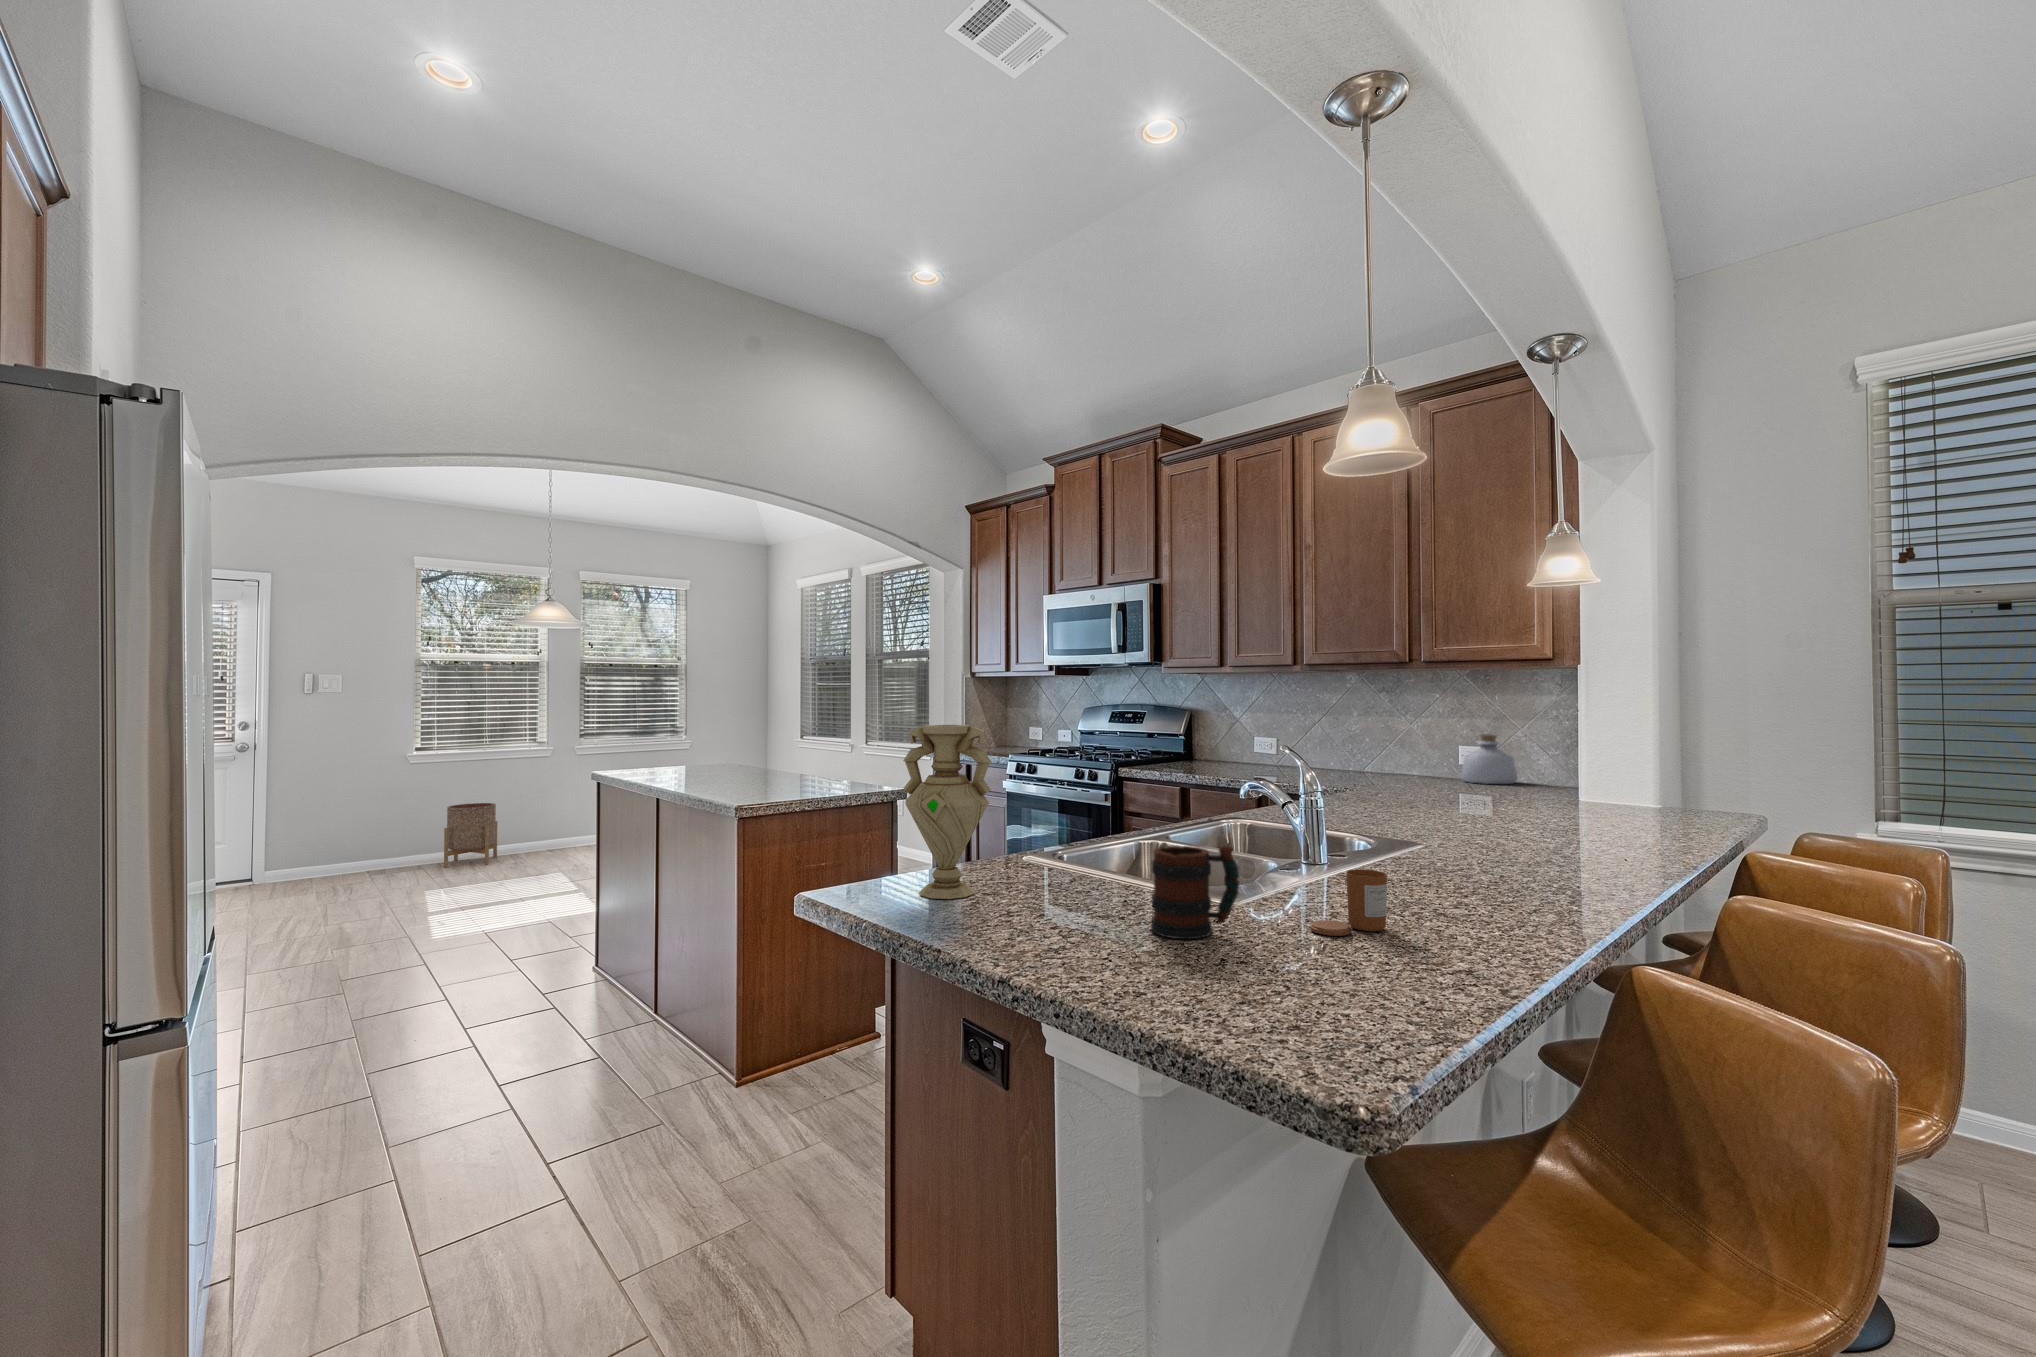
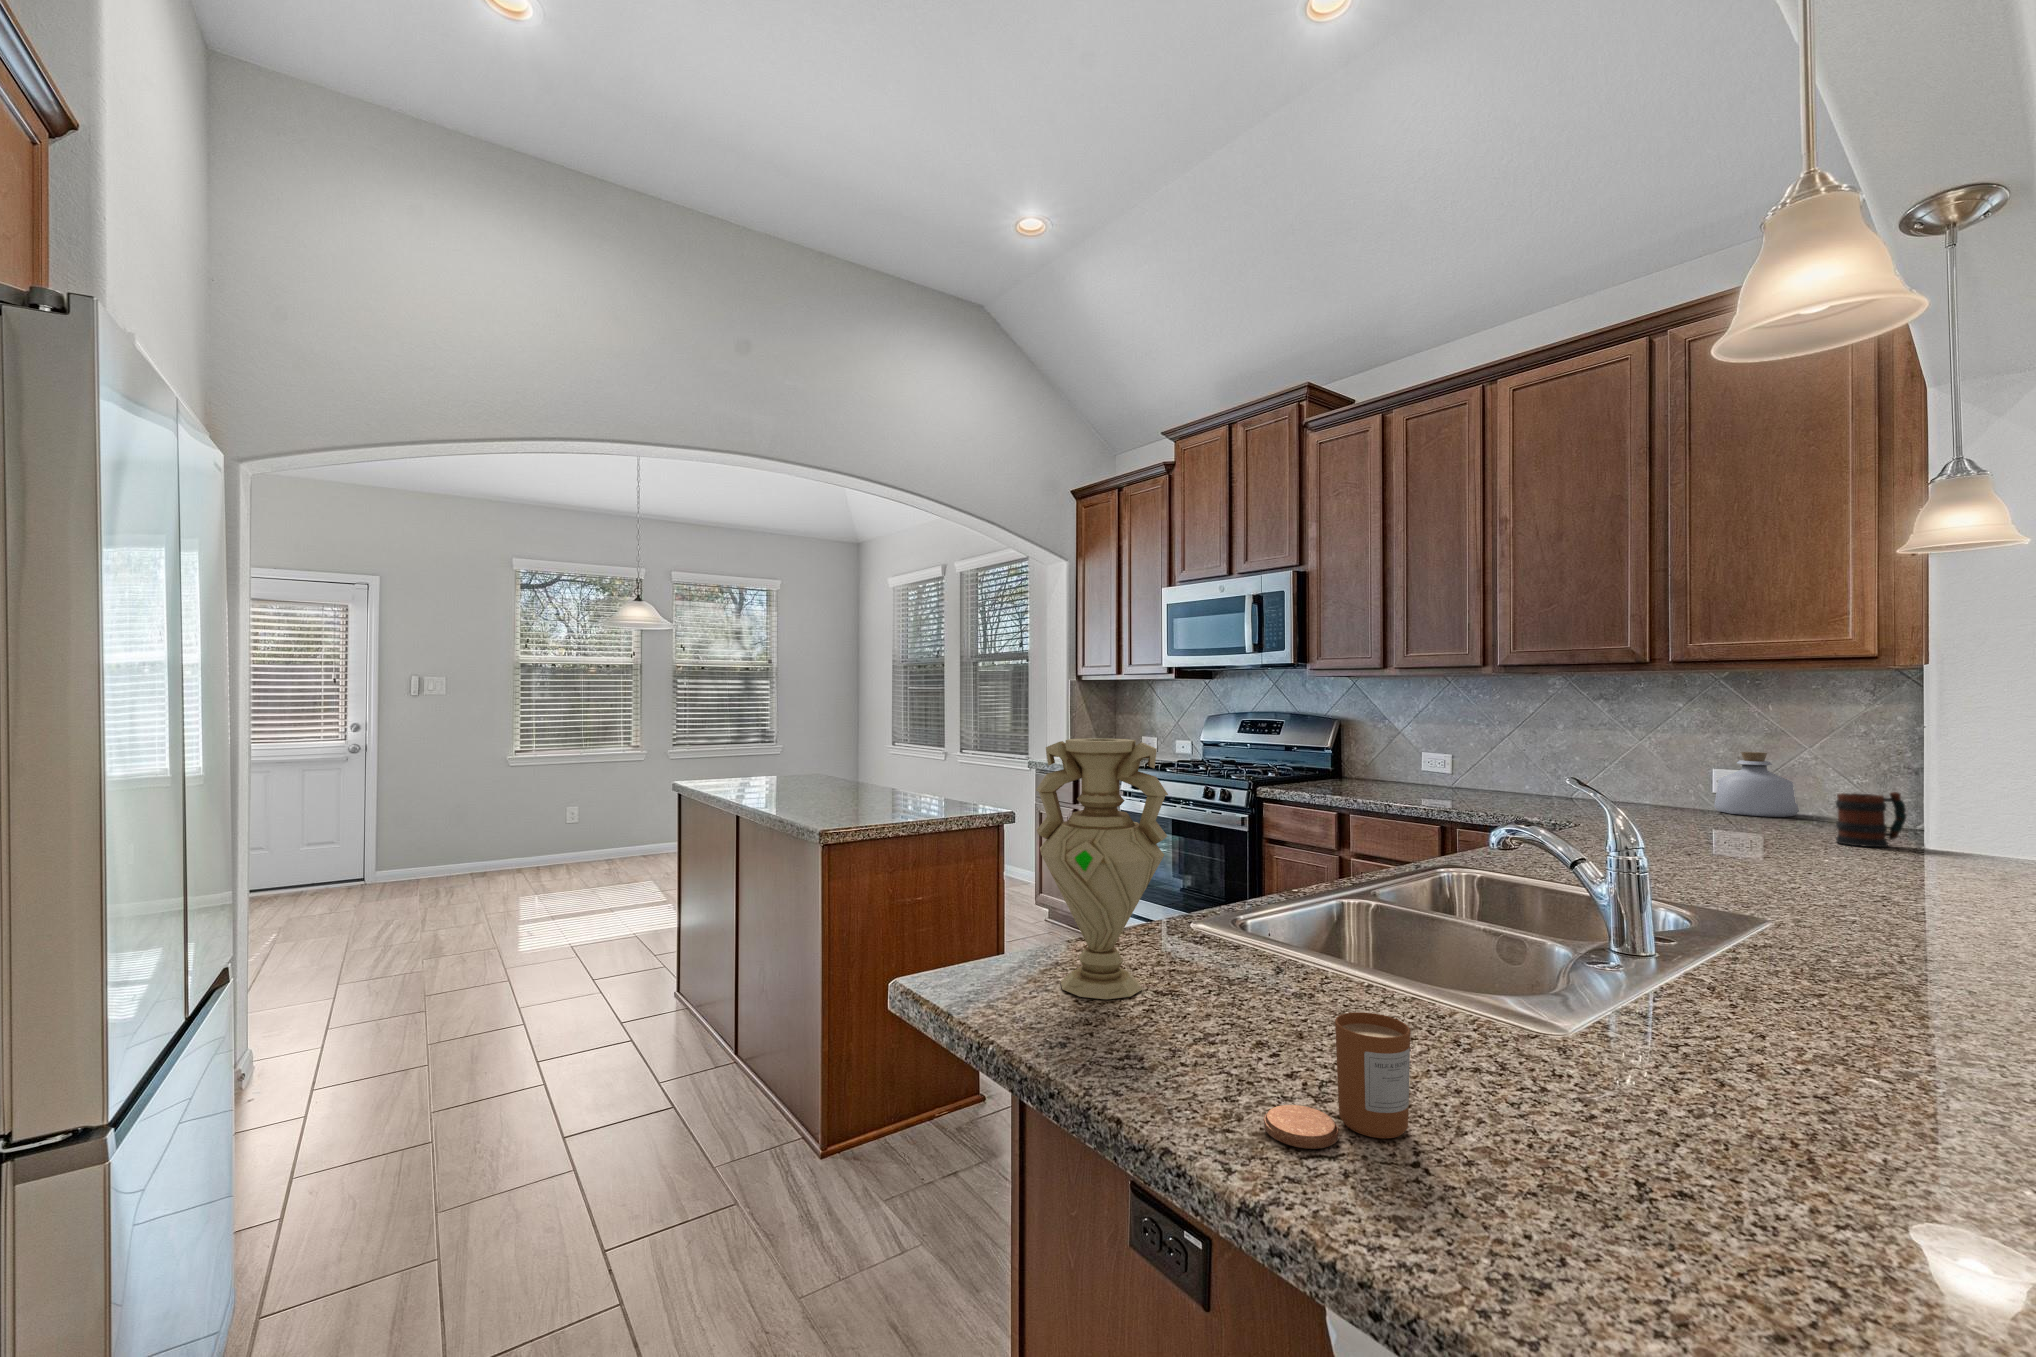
planter: present [444,803,497,867] -> none [542,808,594,873]
mug: present [1151,846,1239,939] -> present [1836,792,1906,847]
candle: present [1311,869,1387,936] -> present [1264,1012,1410,1149]

